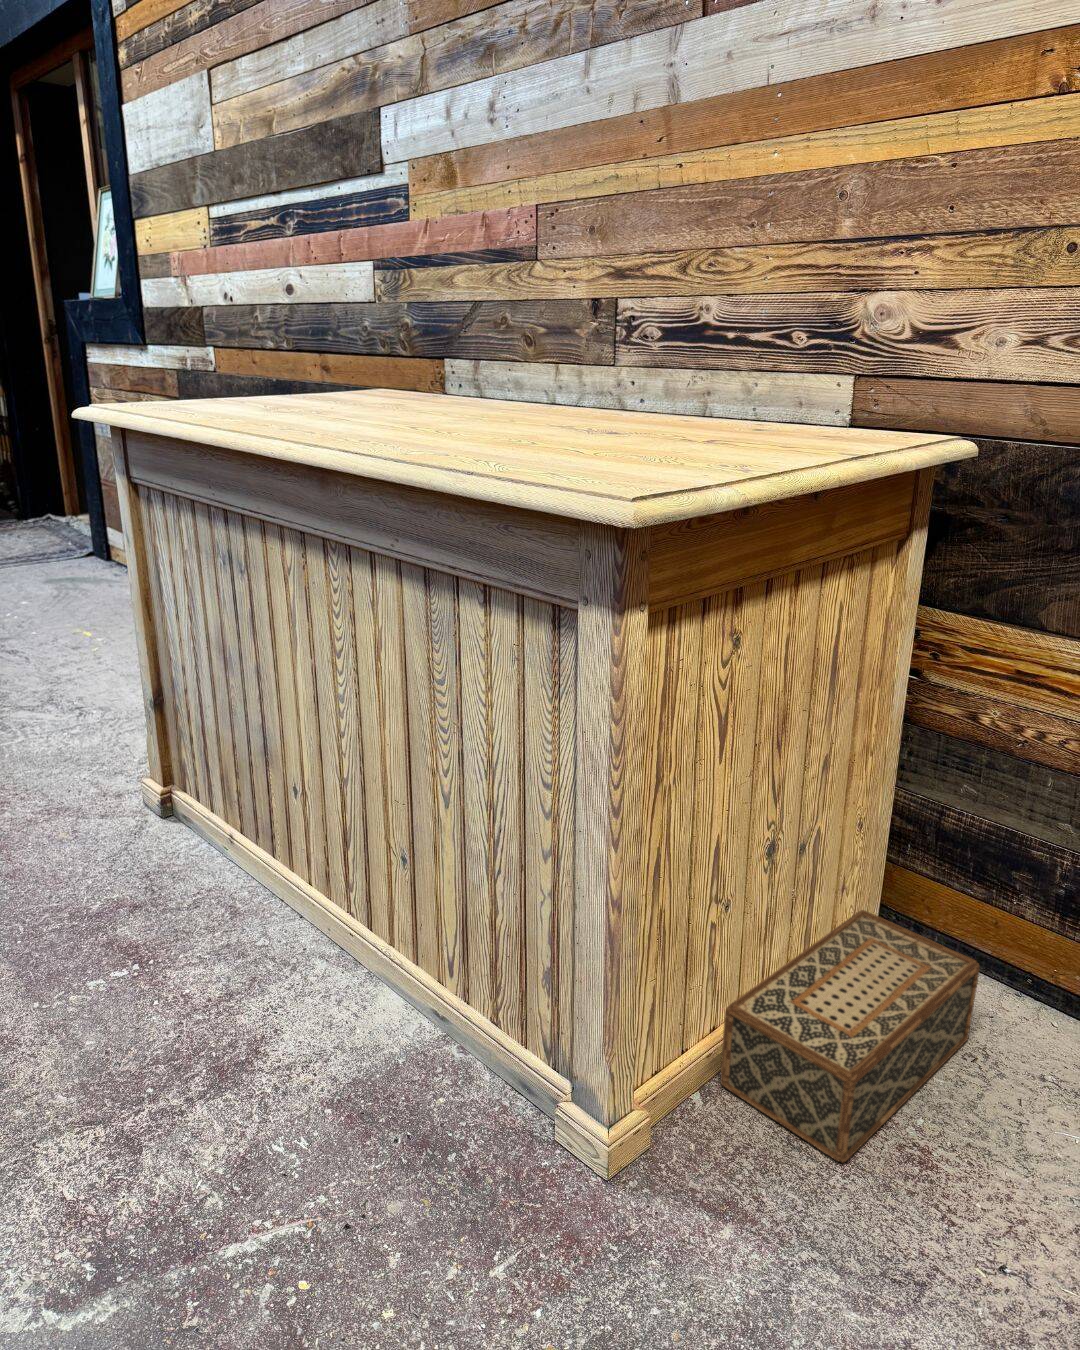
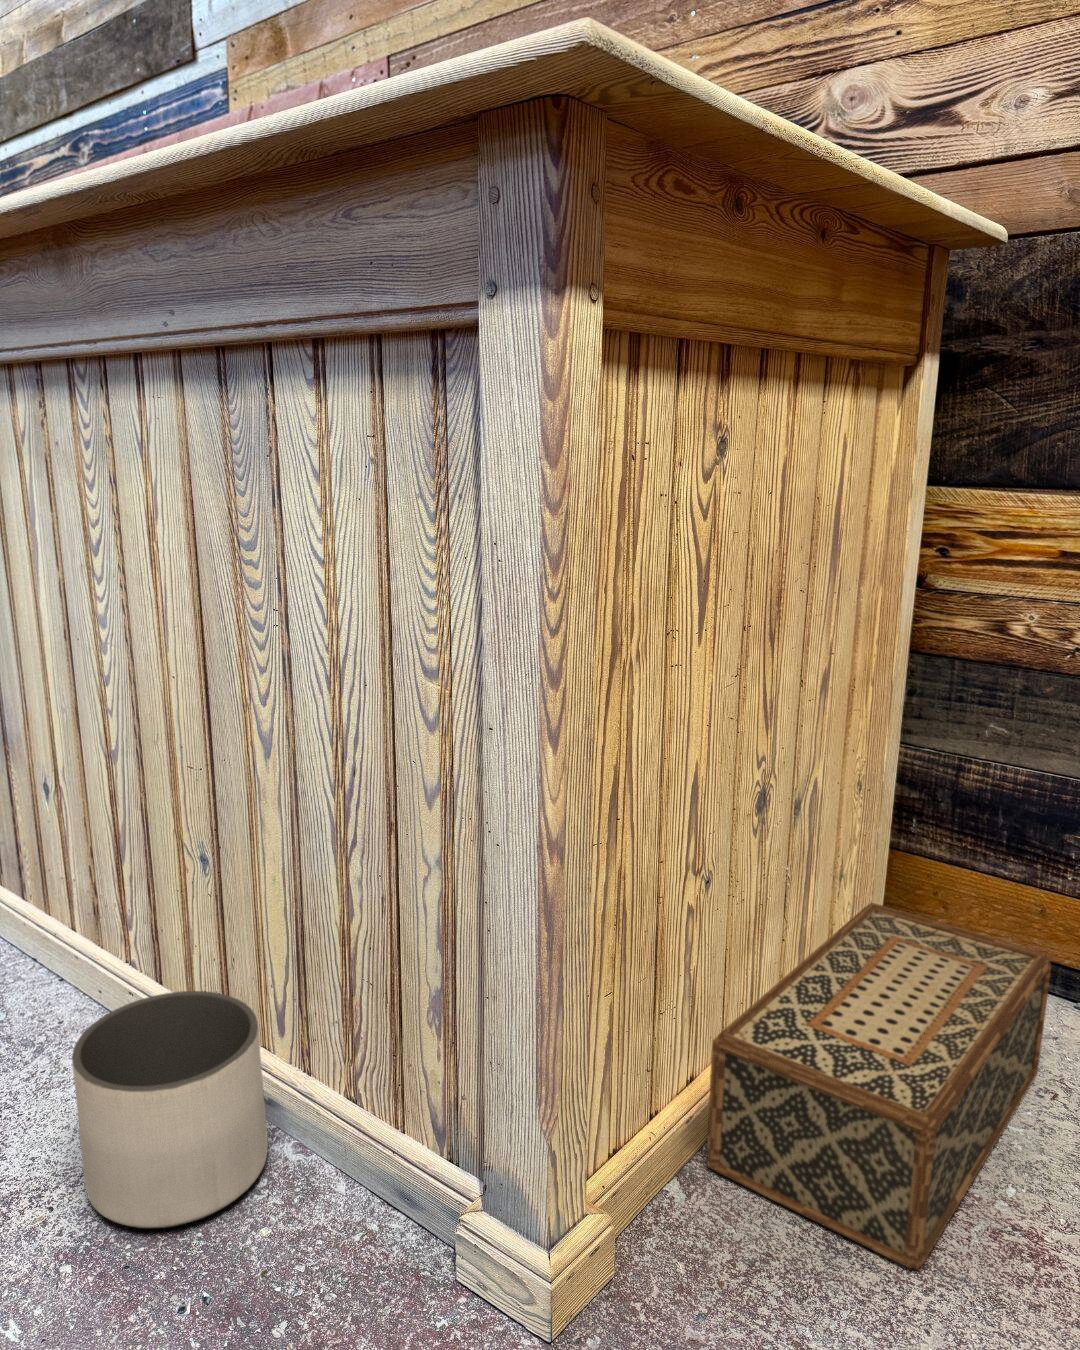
planter: none [327,946,441,1091] -> present [72,991,268,1228]

